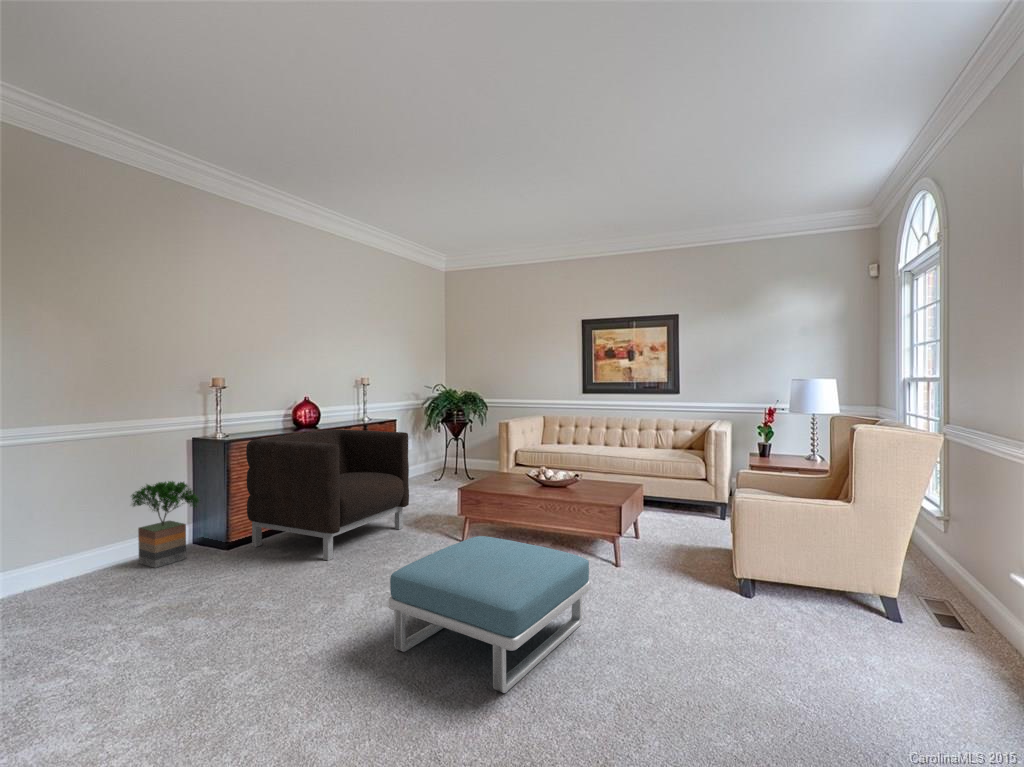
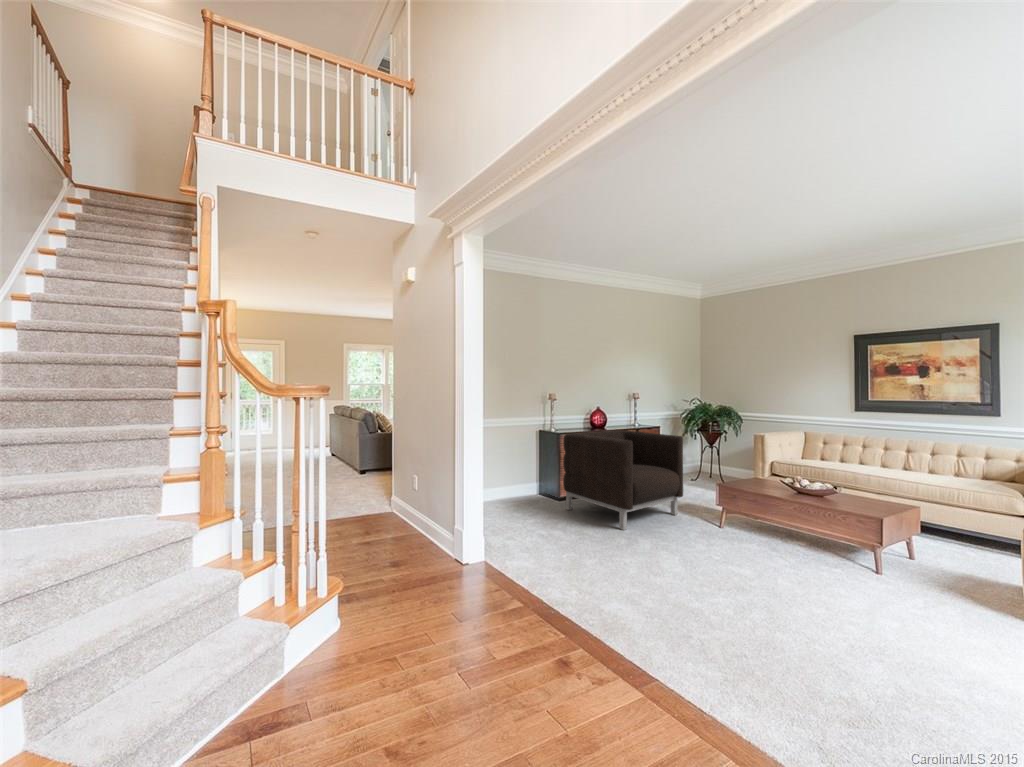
potted tree: present [131,481,199,568] -> none [496,456,536,513]
footstool: present [388,536,590,693] -> none [698,535,935,704]

